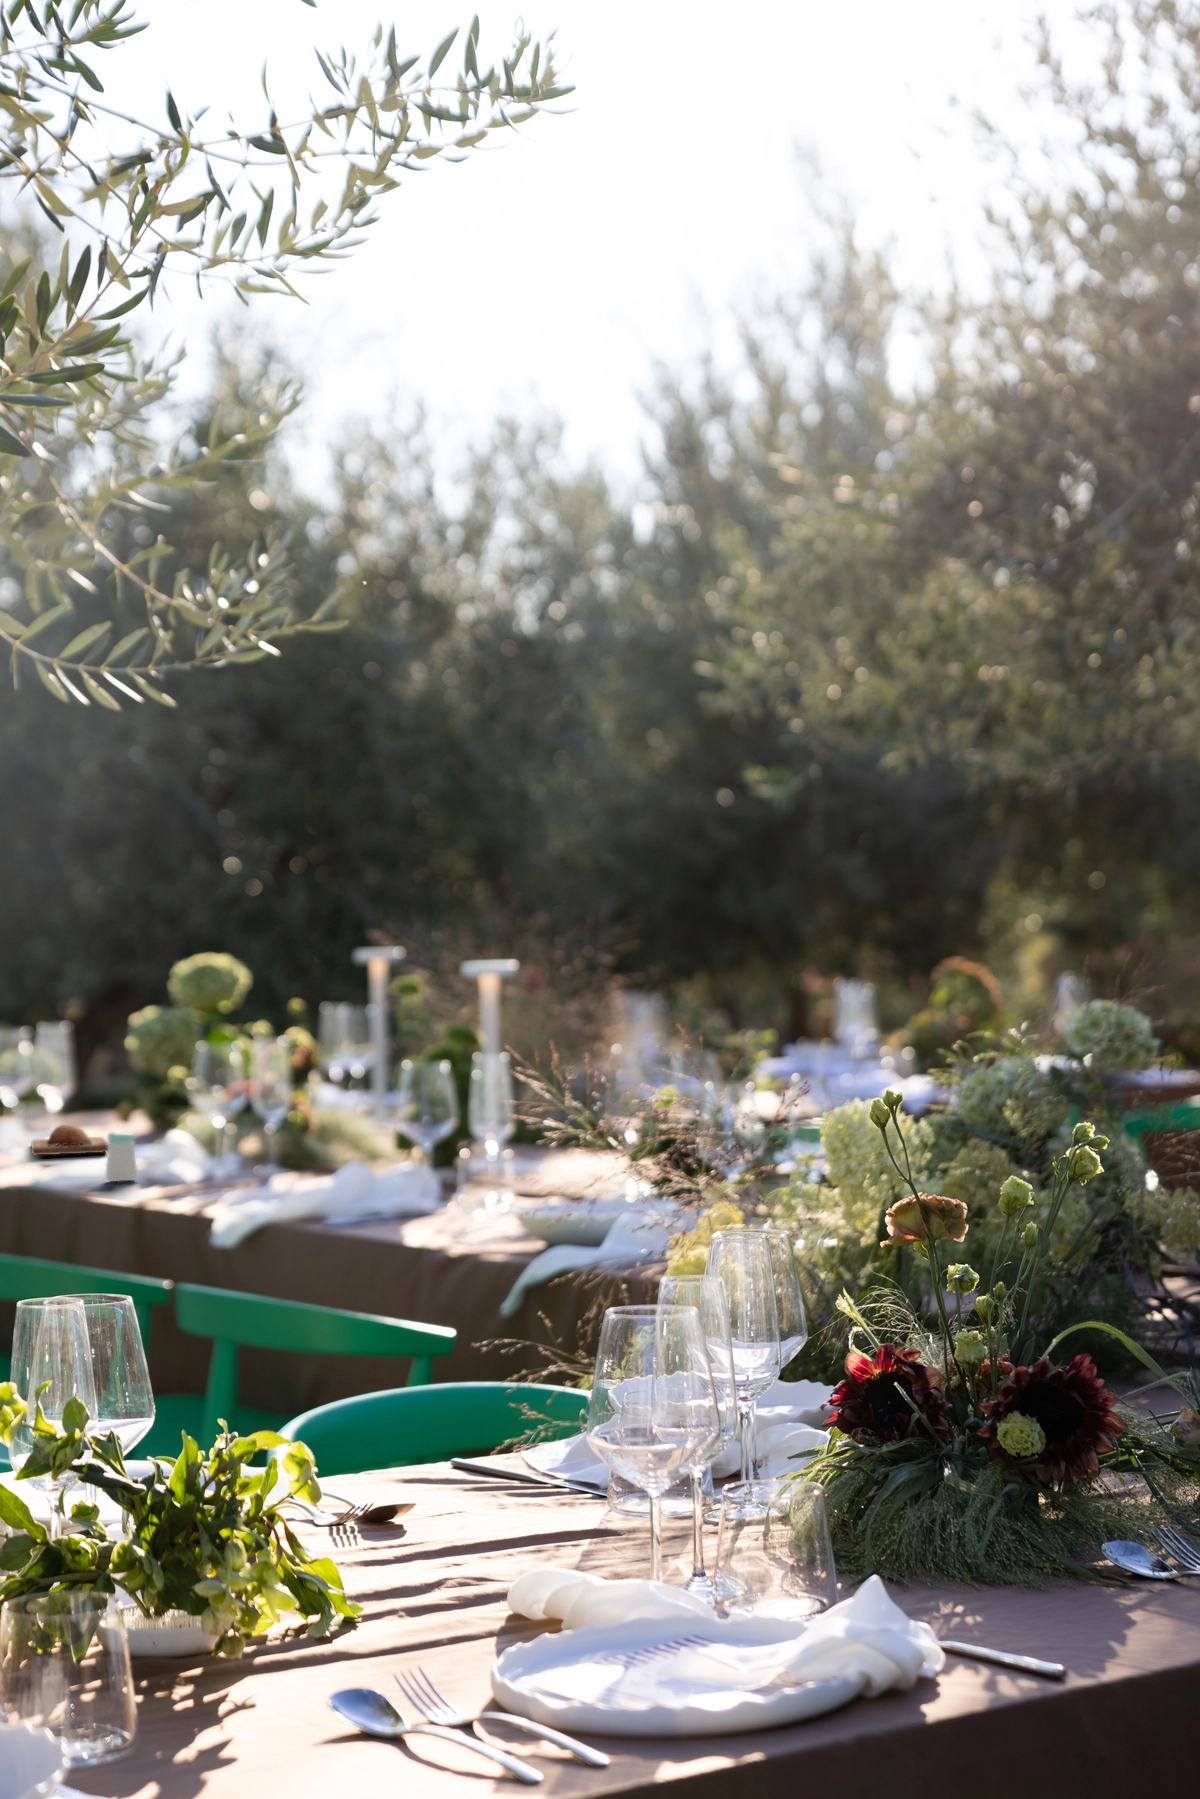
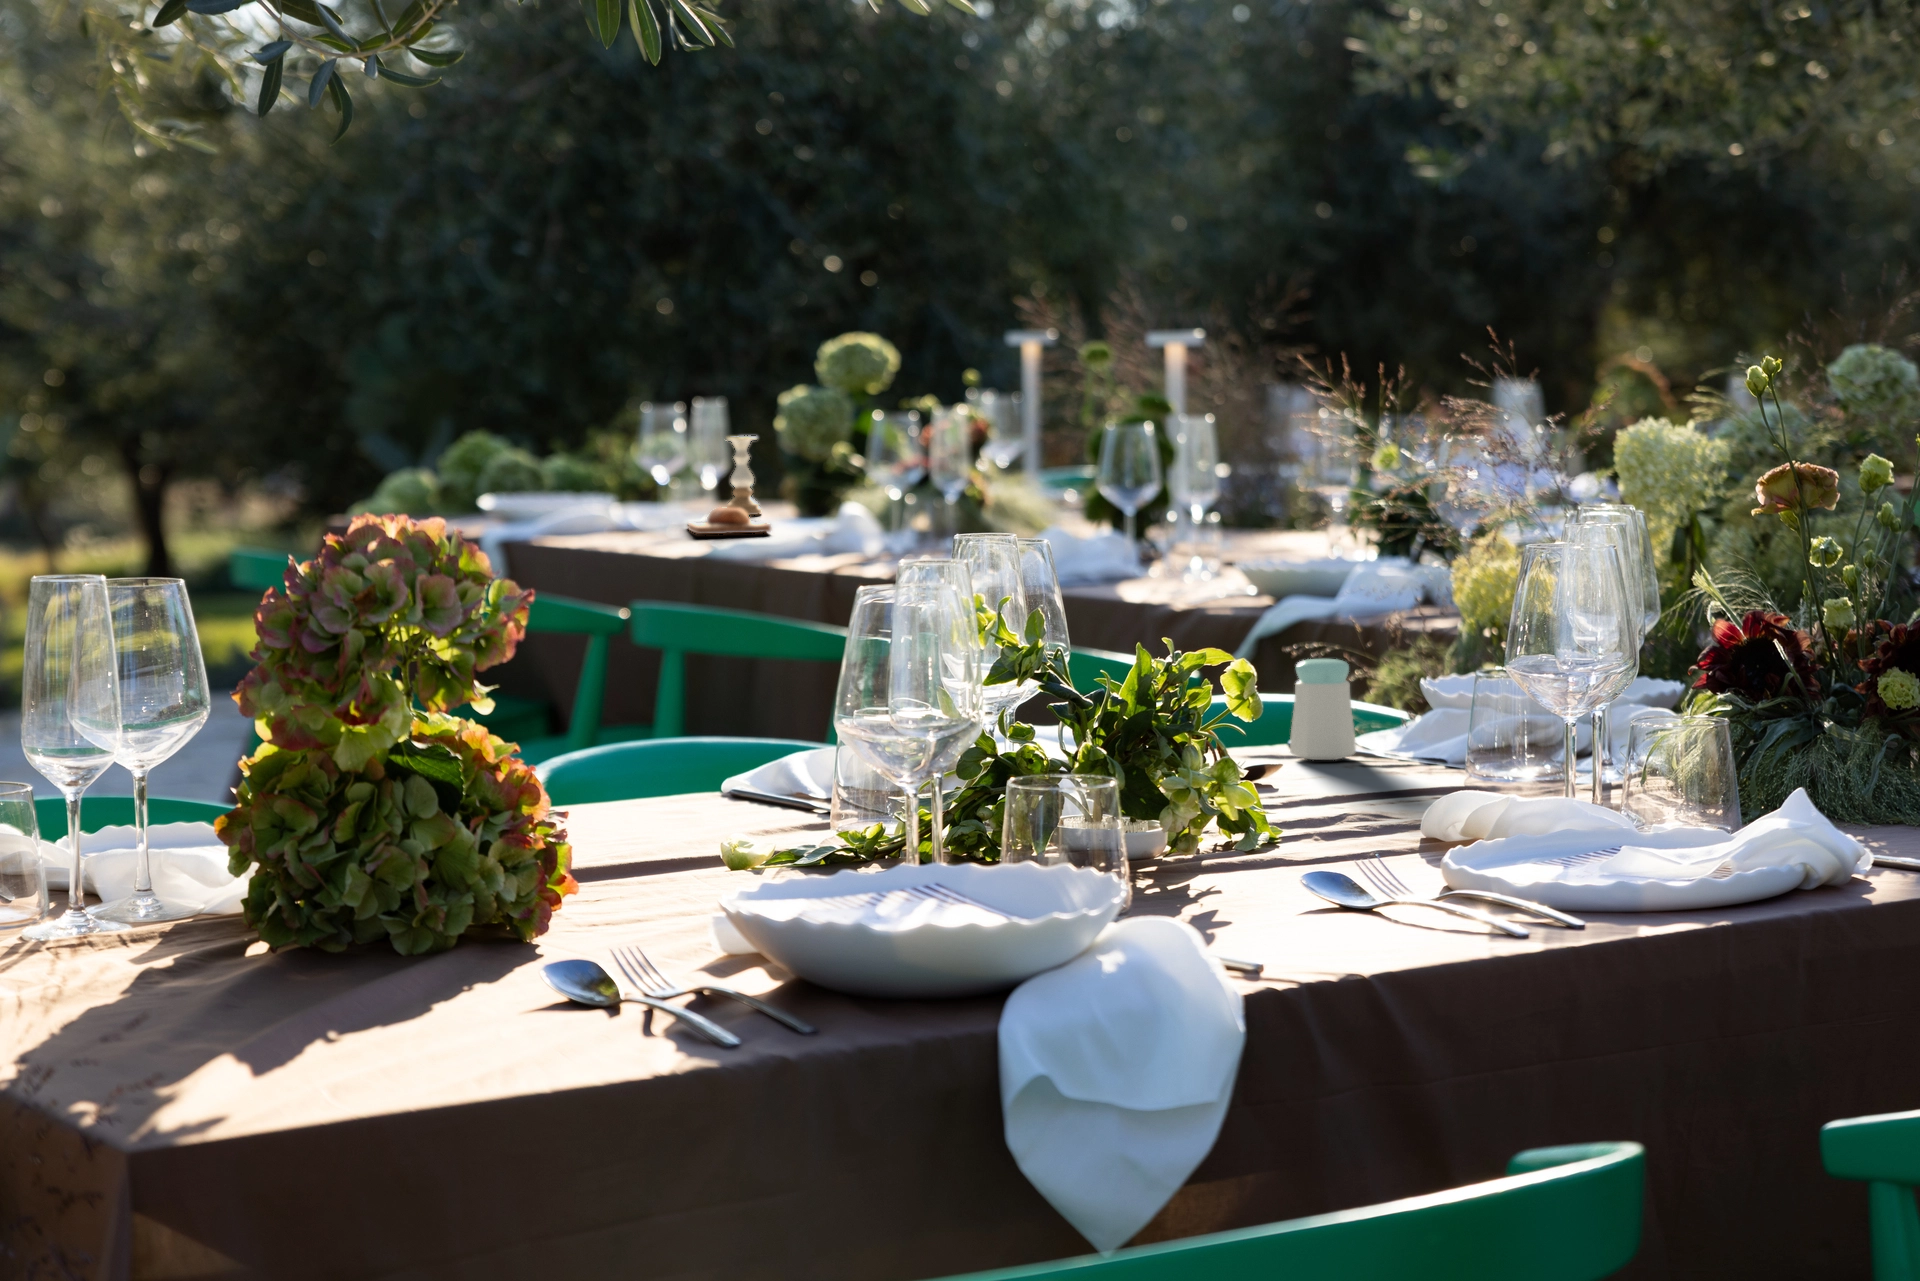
candle holder: none [80,1050,119,1127] -> present [727,436,761,515]
salt shaker: present [106,1131,137,1182] -> present [1290,659,1356,760]

